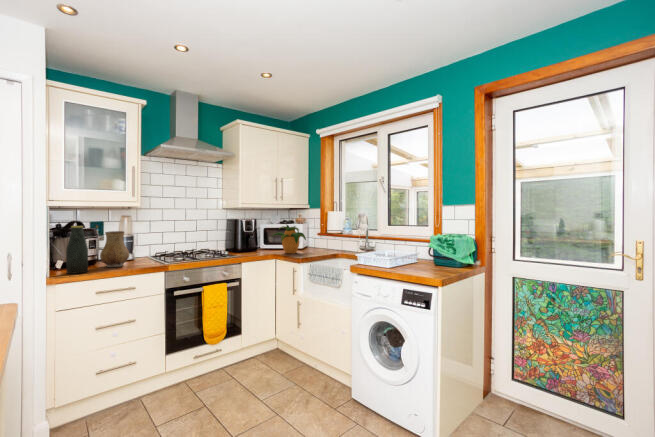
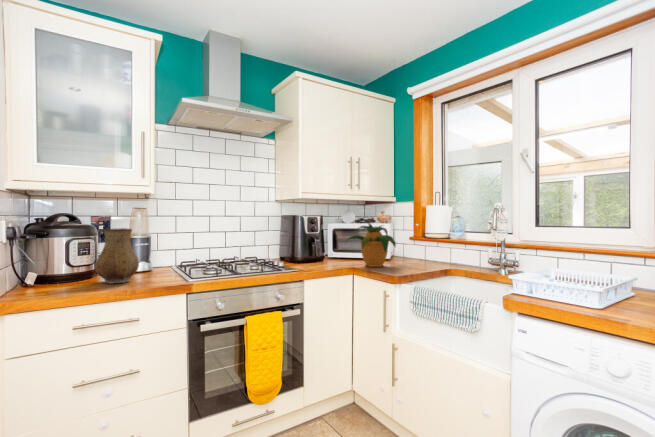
bottle: present [66,226,88,274] -> none [37,218,72,295]

